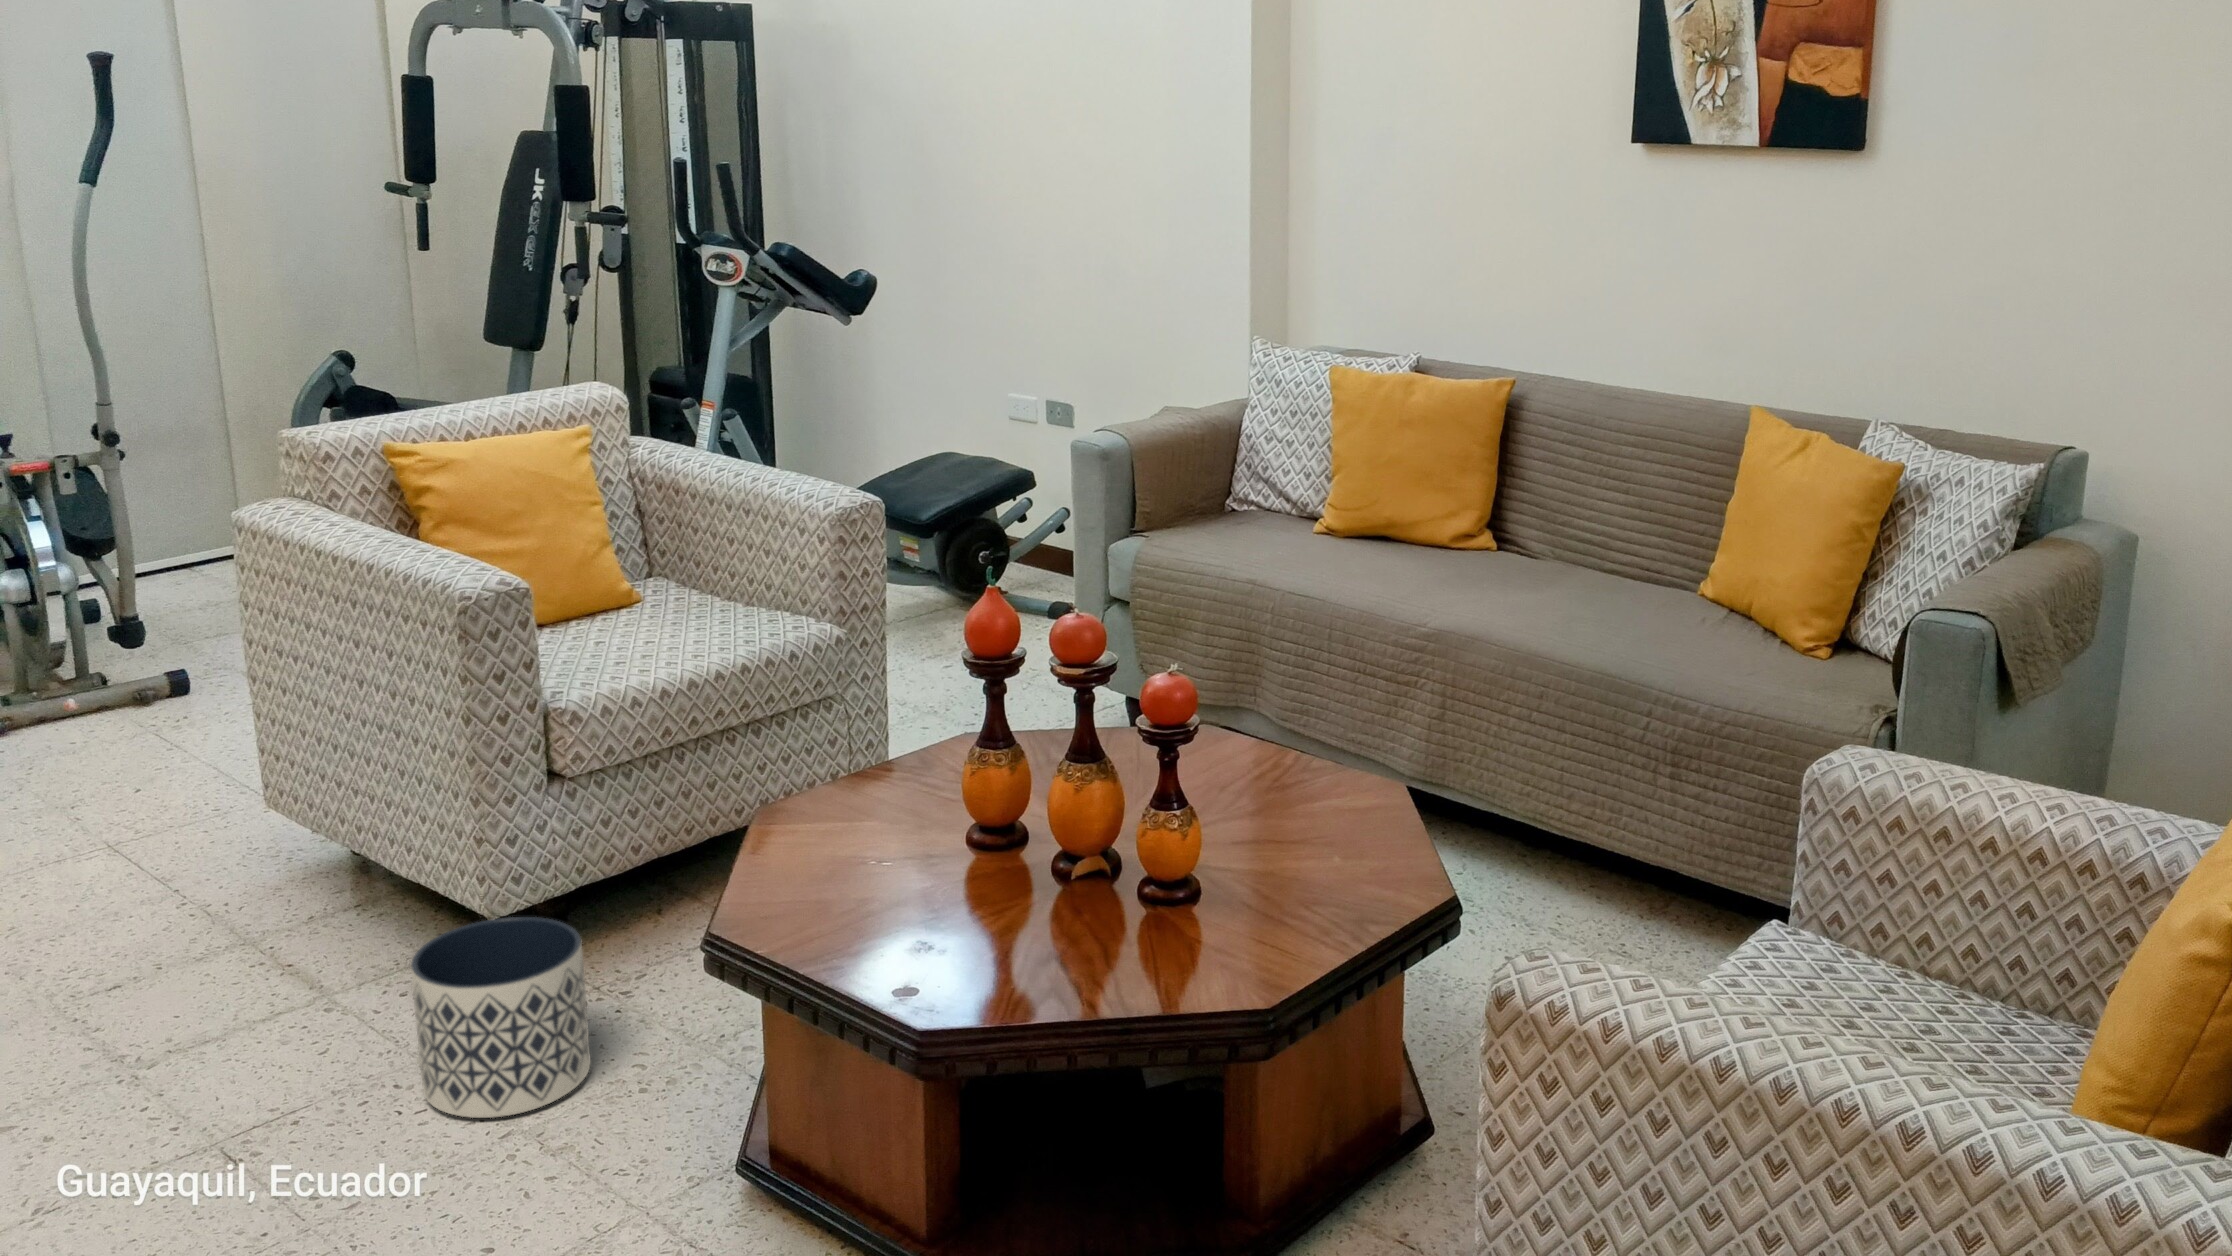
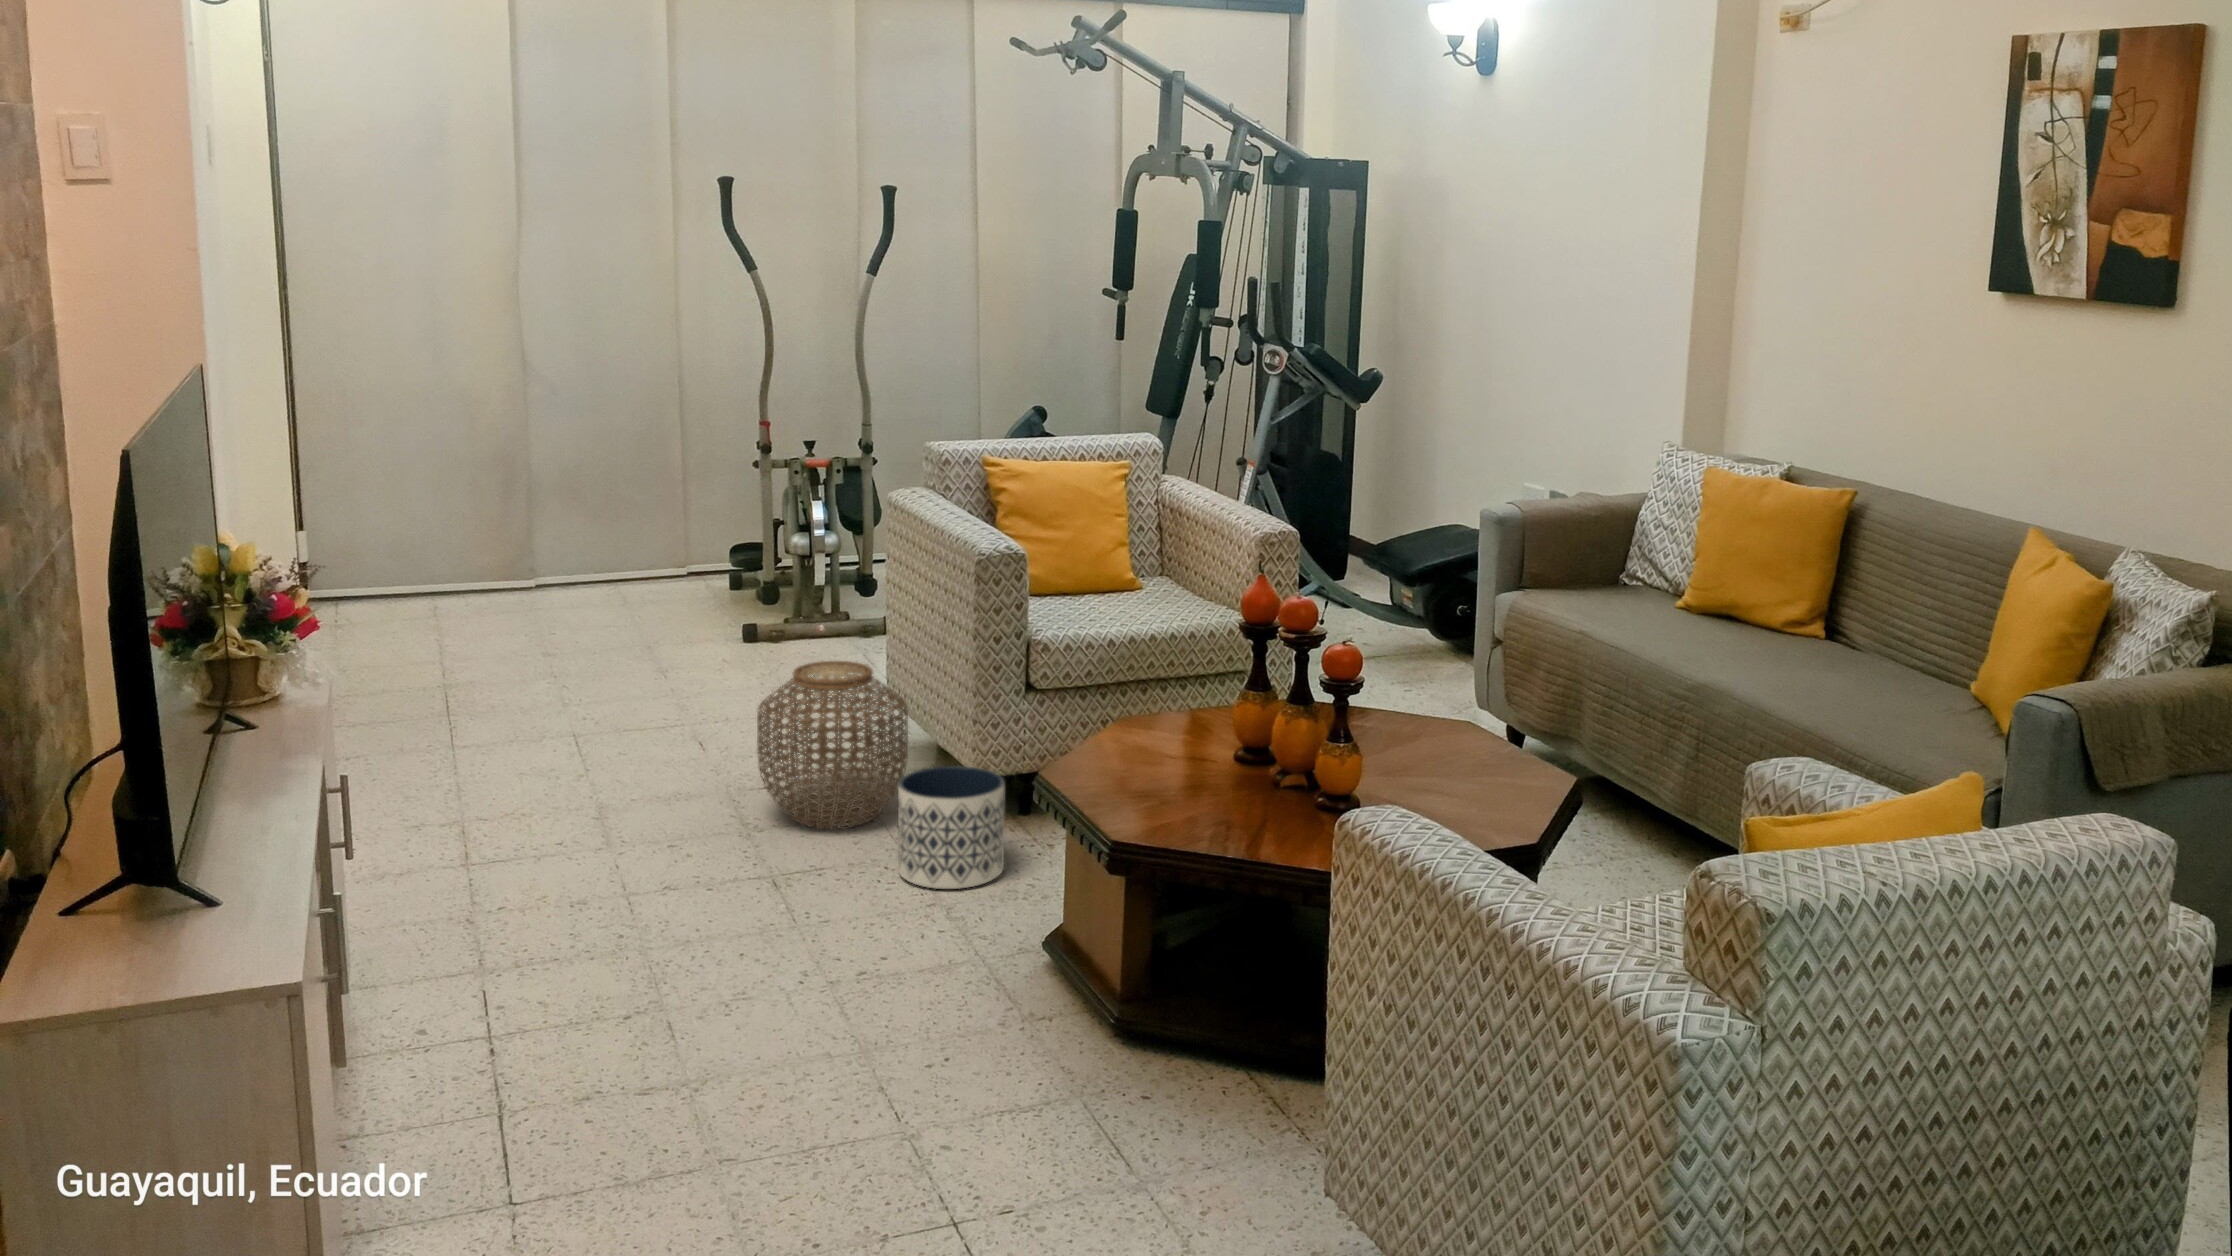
woven basket: none [110,784,375,1049] -> present [757,661,908,828]

